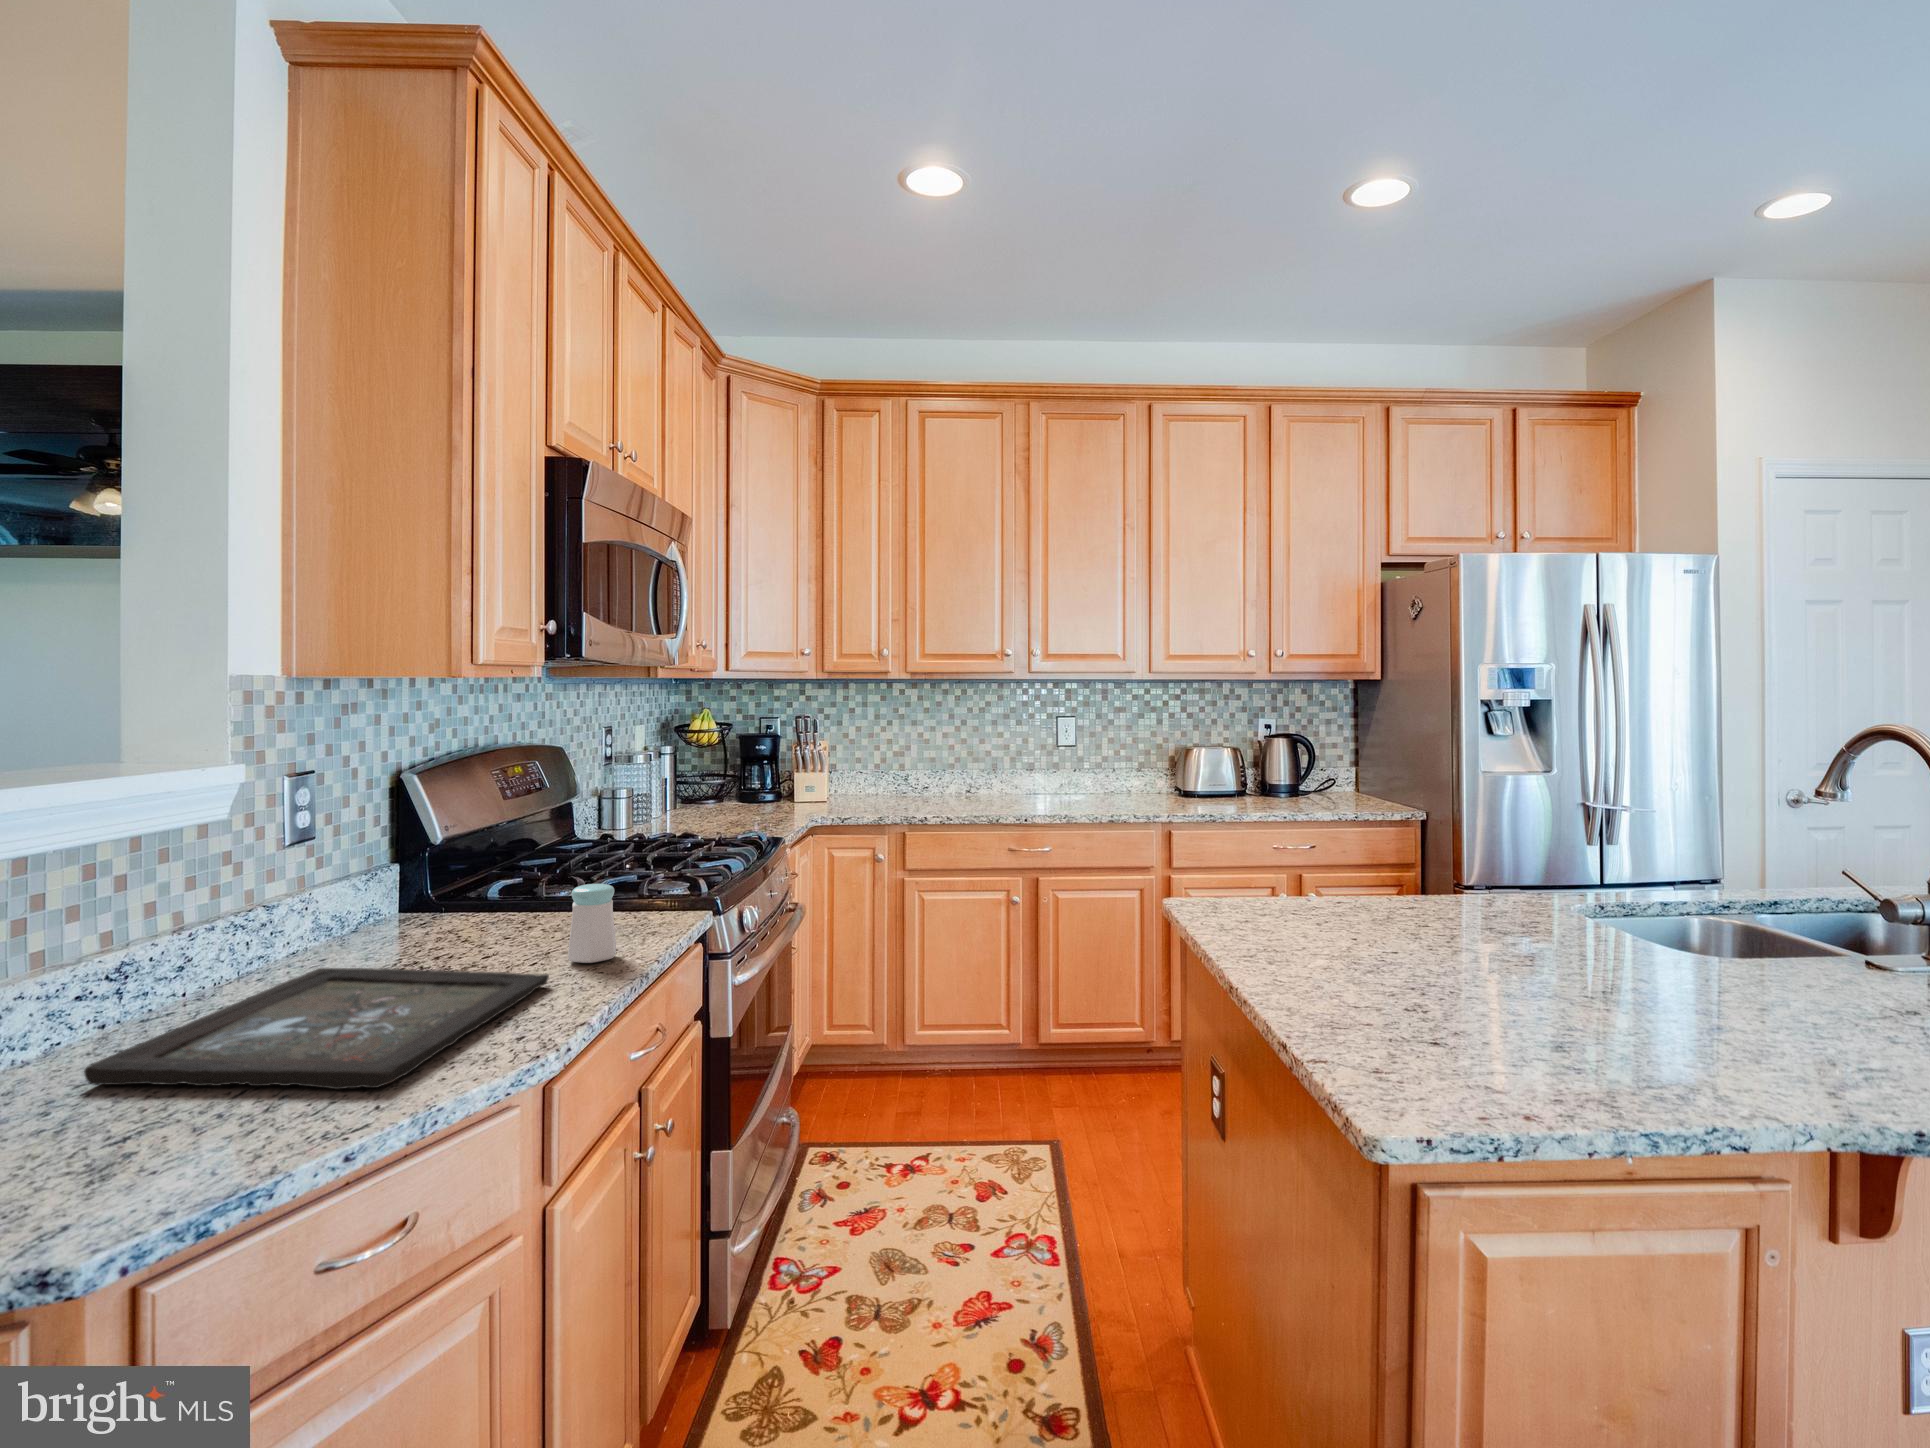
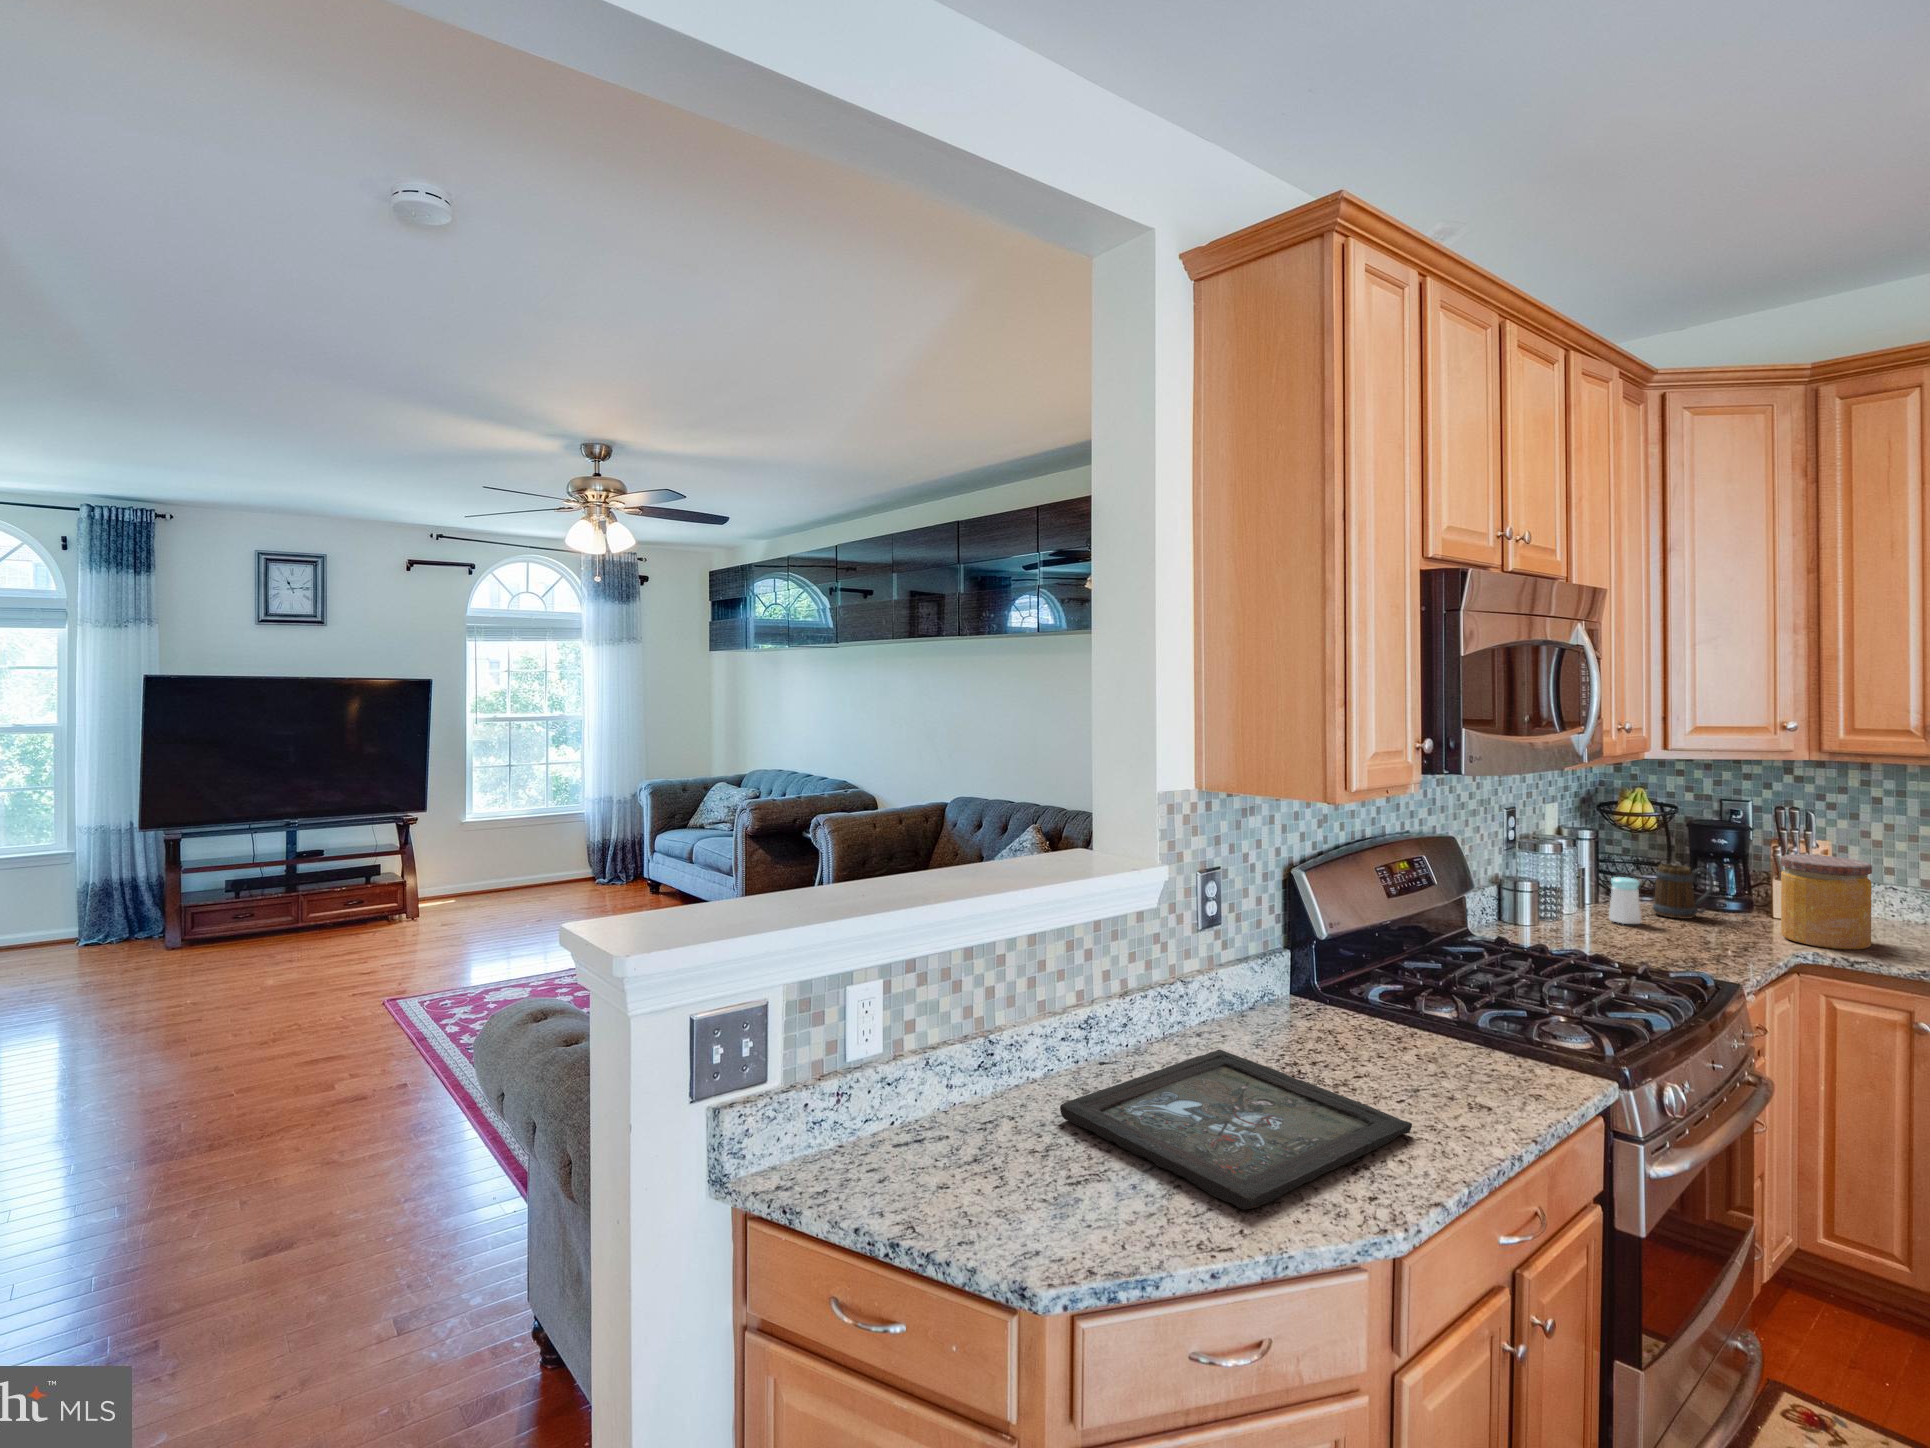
jar: none [803,747,855,813] -> present [1781,854,1872,950]
mug: none [718,768,760,811] -> present [1653,864,1714,919]
salt shaker: present [568,884,616,963] -> present [1609,877,1641,924]

